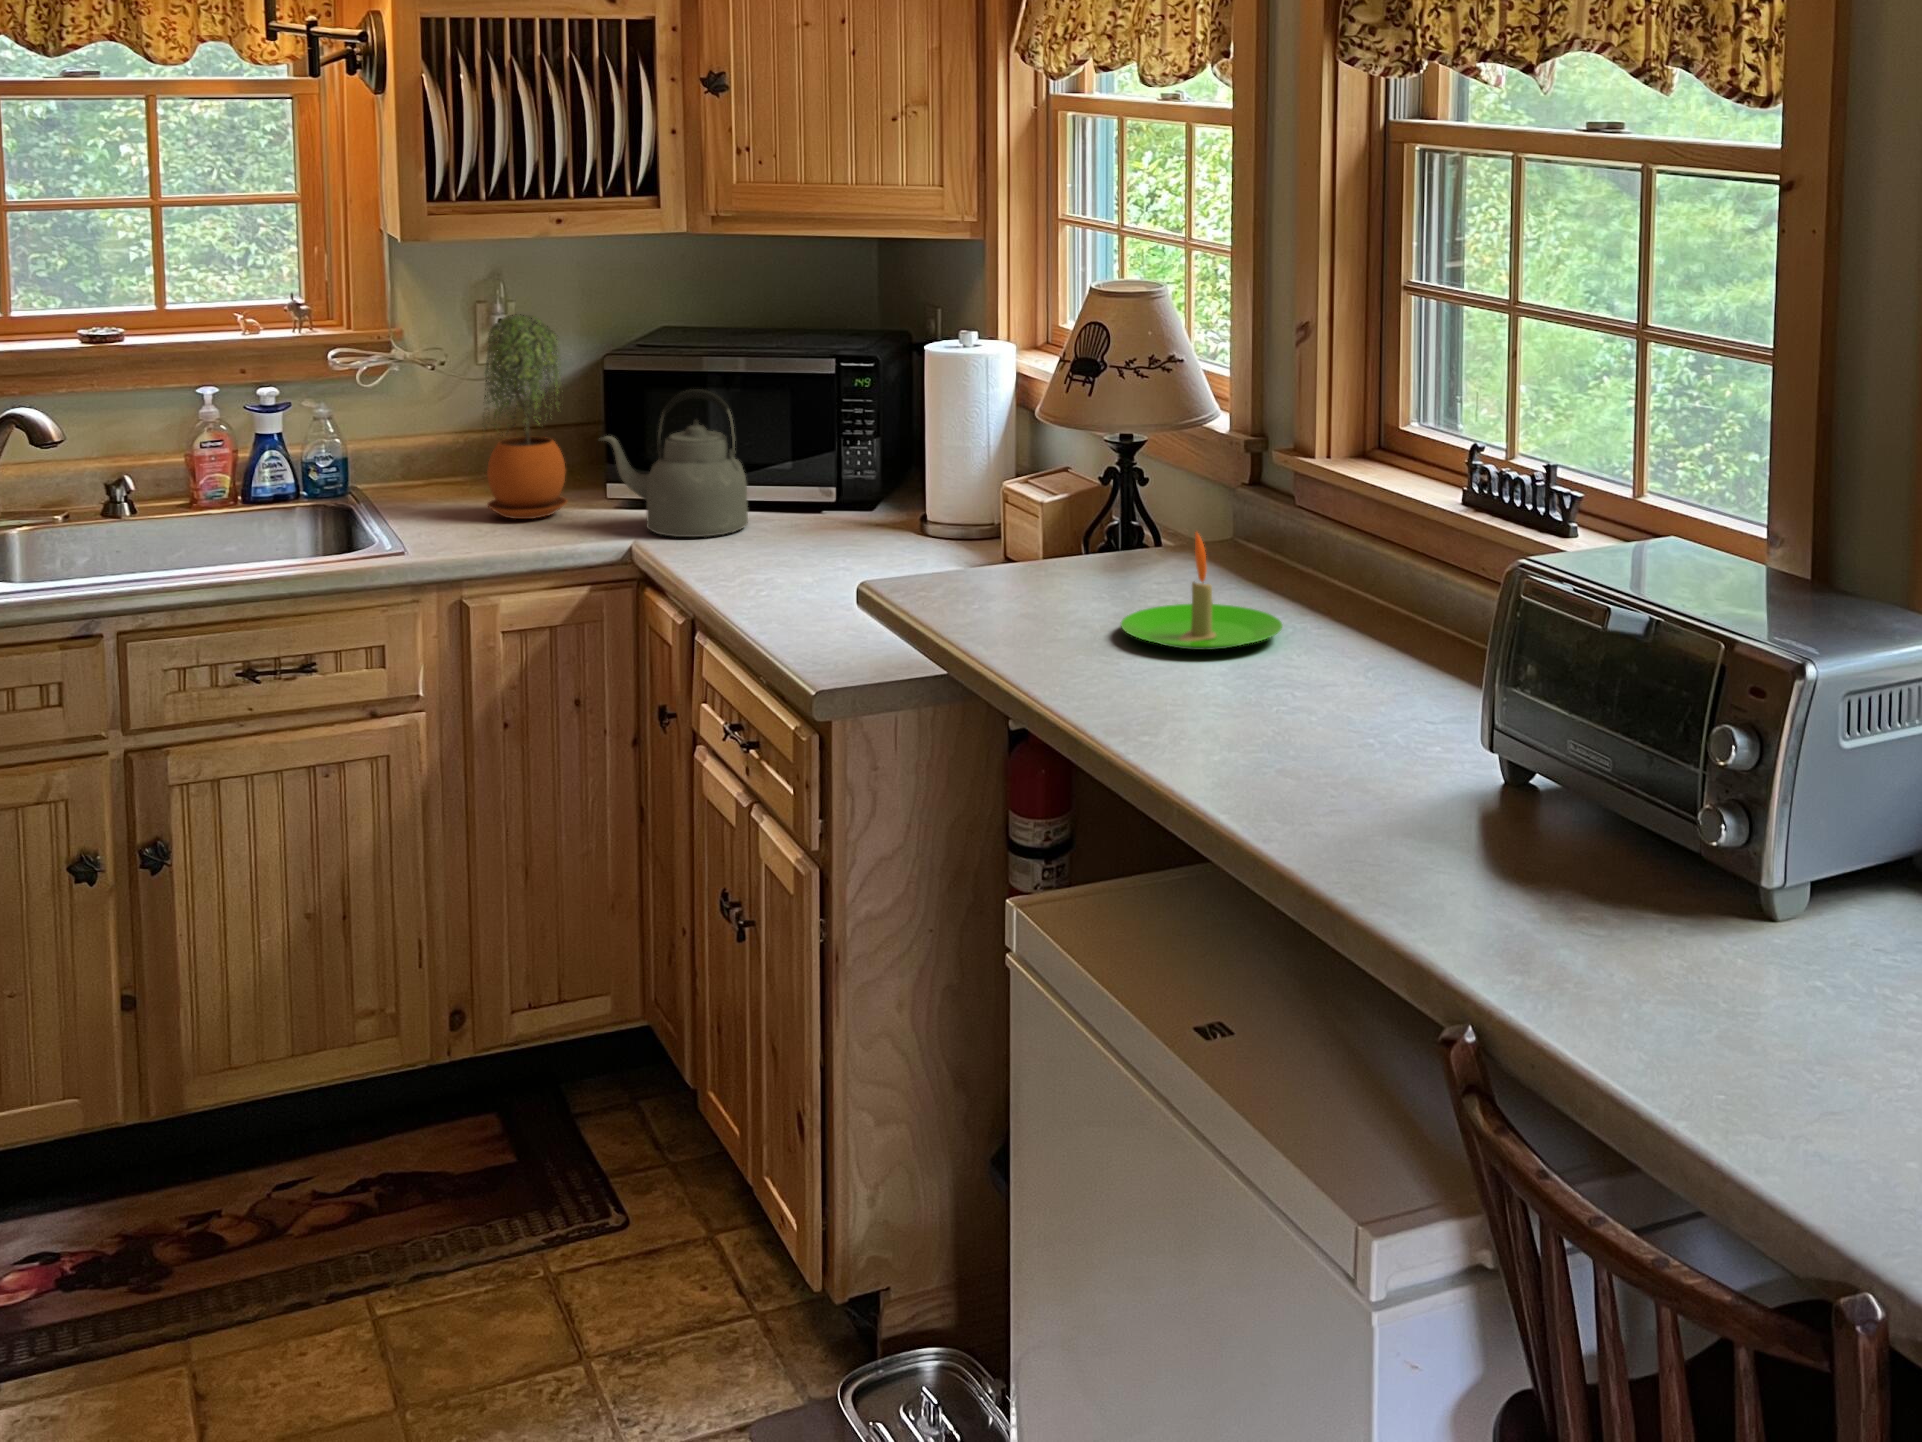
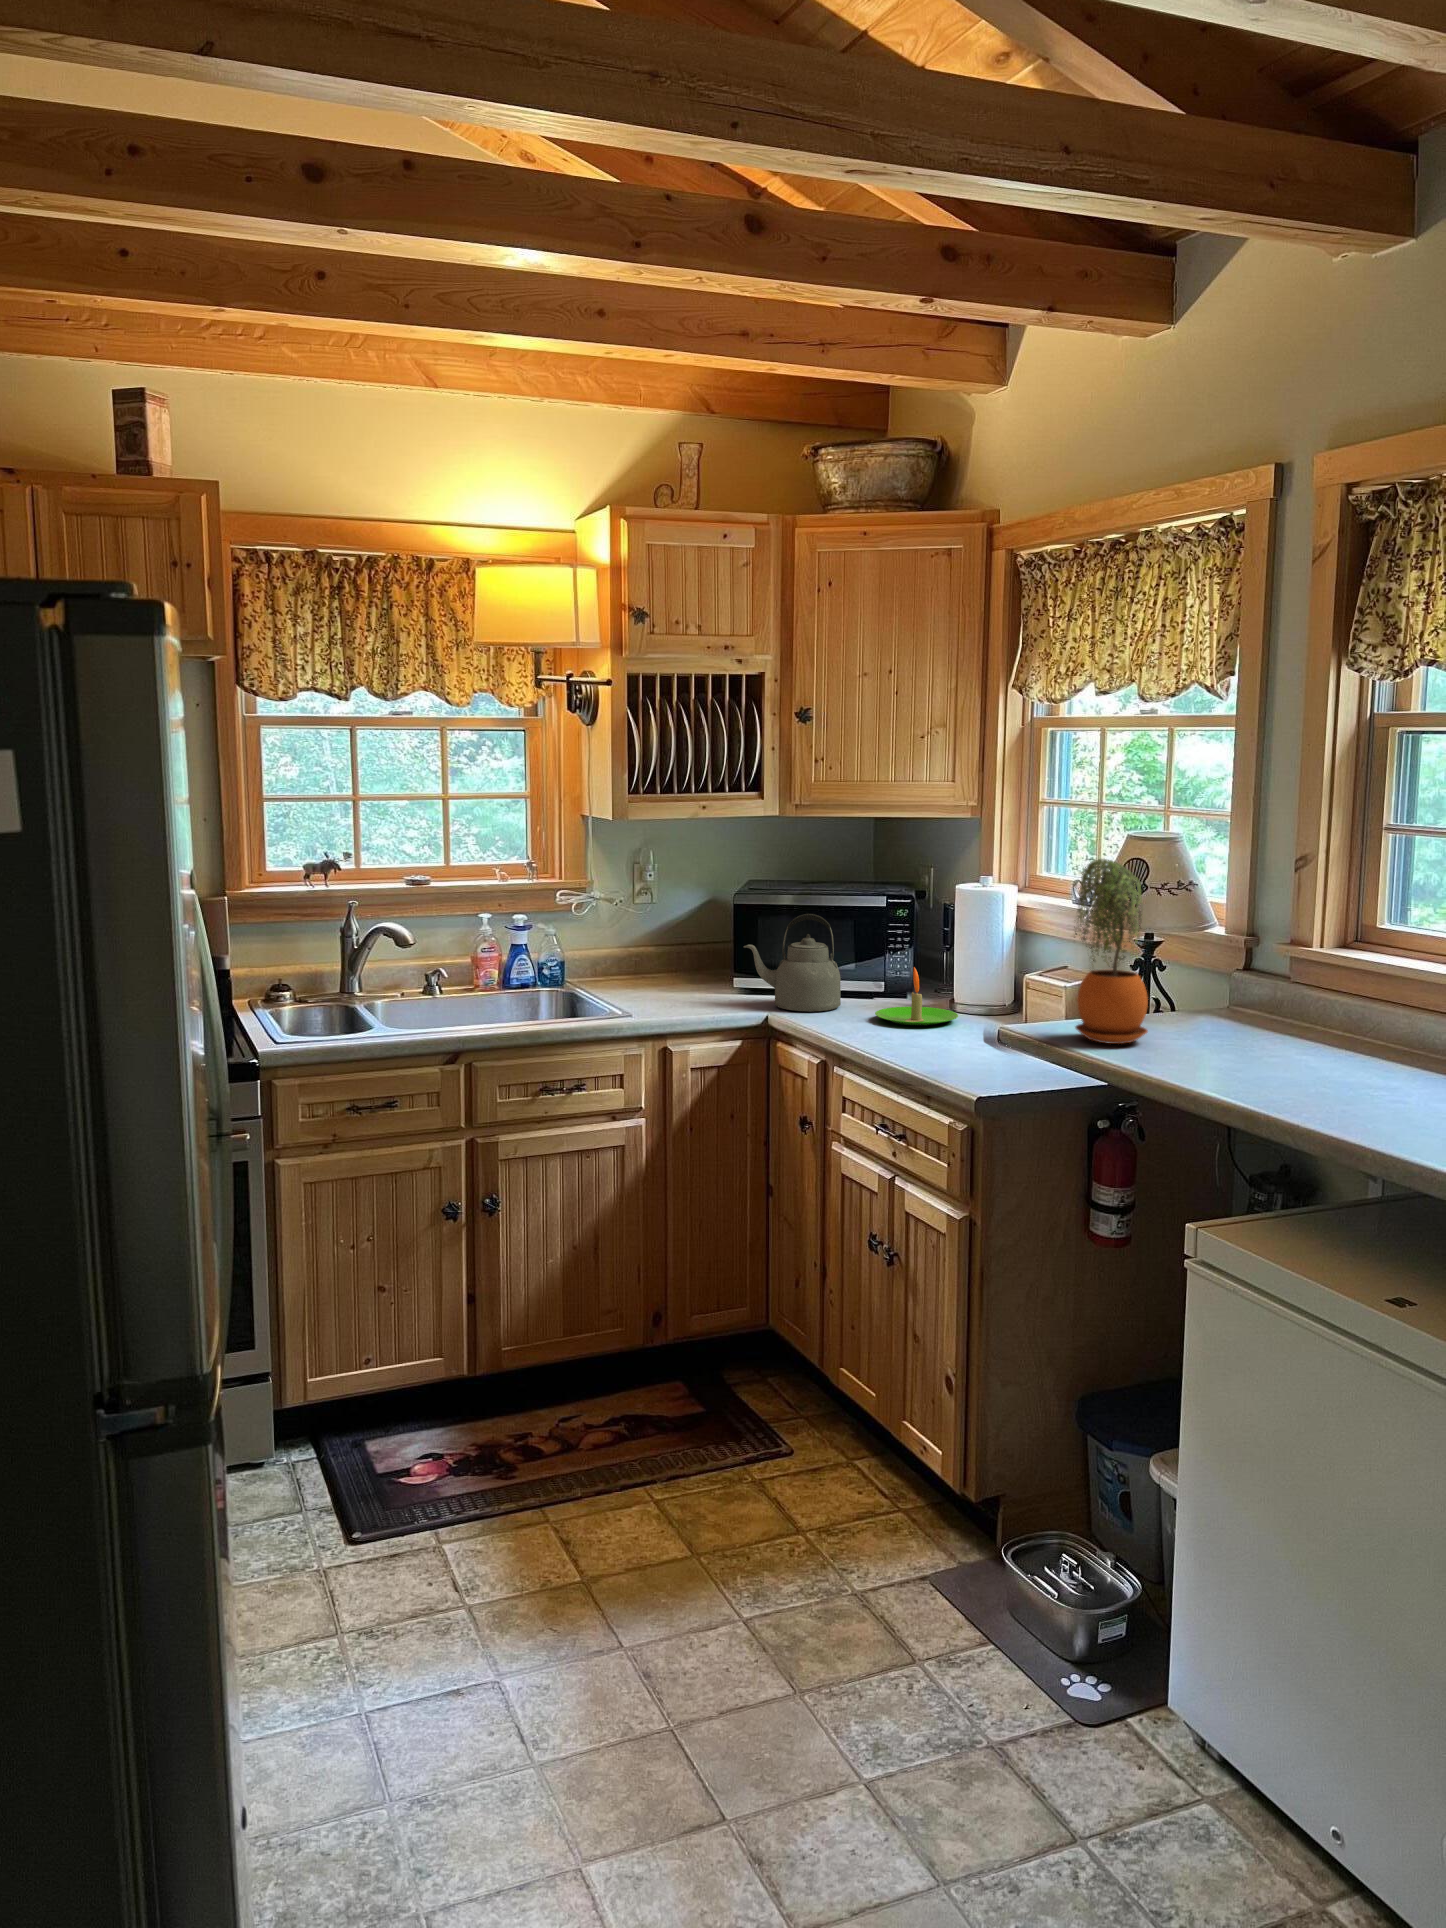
potted plant: present [484,314,567,519] -> present [1074,859,1148,1044]
candle: present [1121,533,1282,650] -> present [875,967,958,1026]

